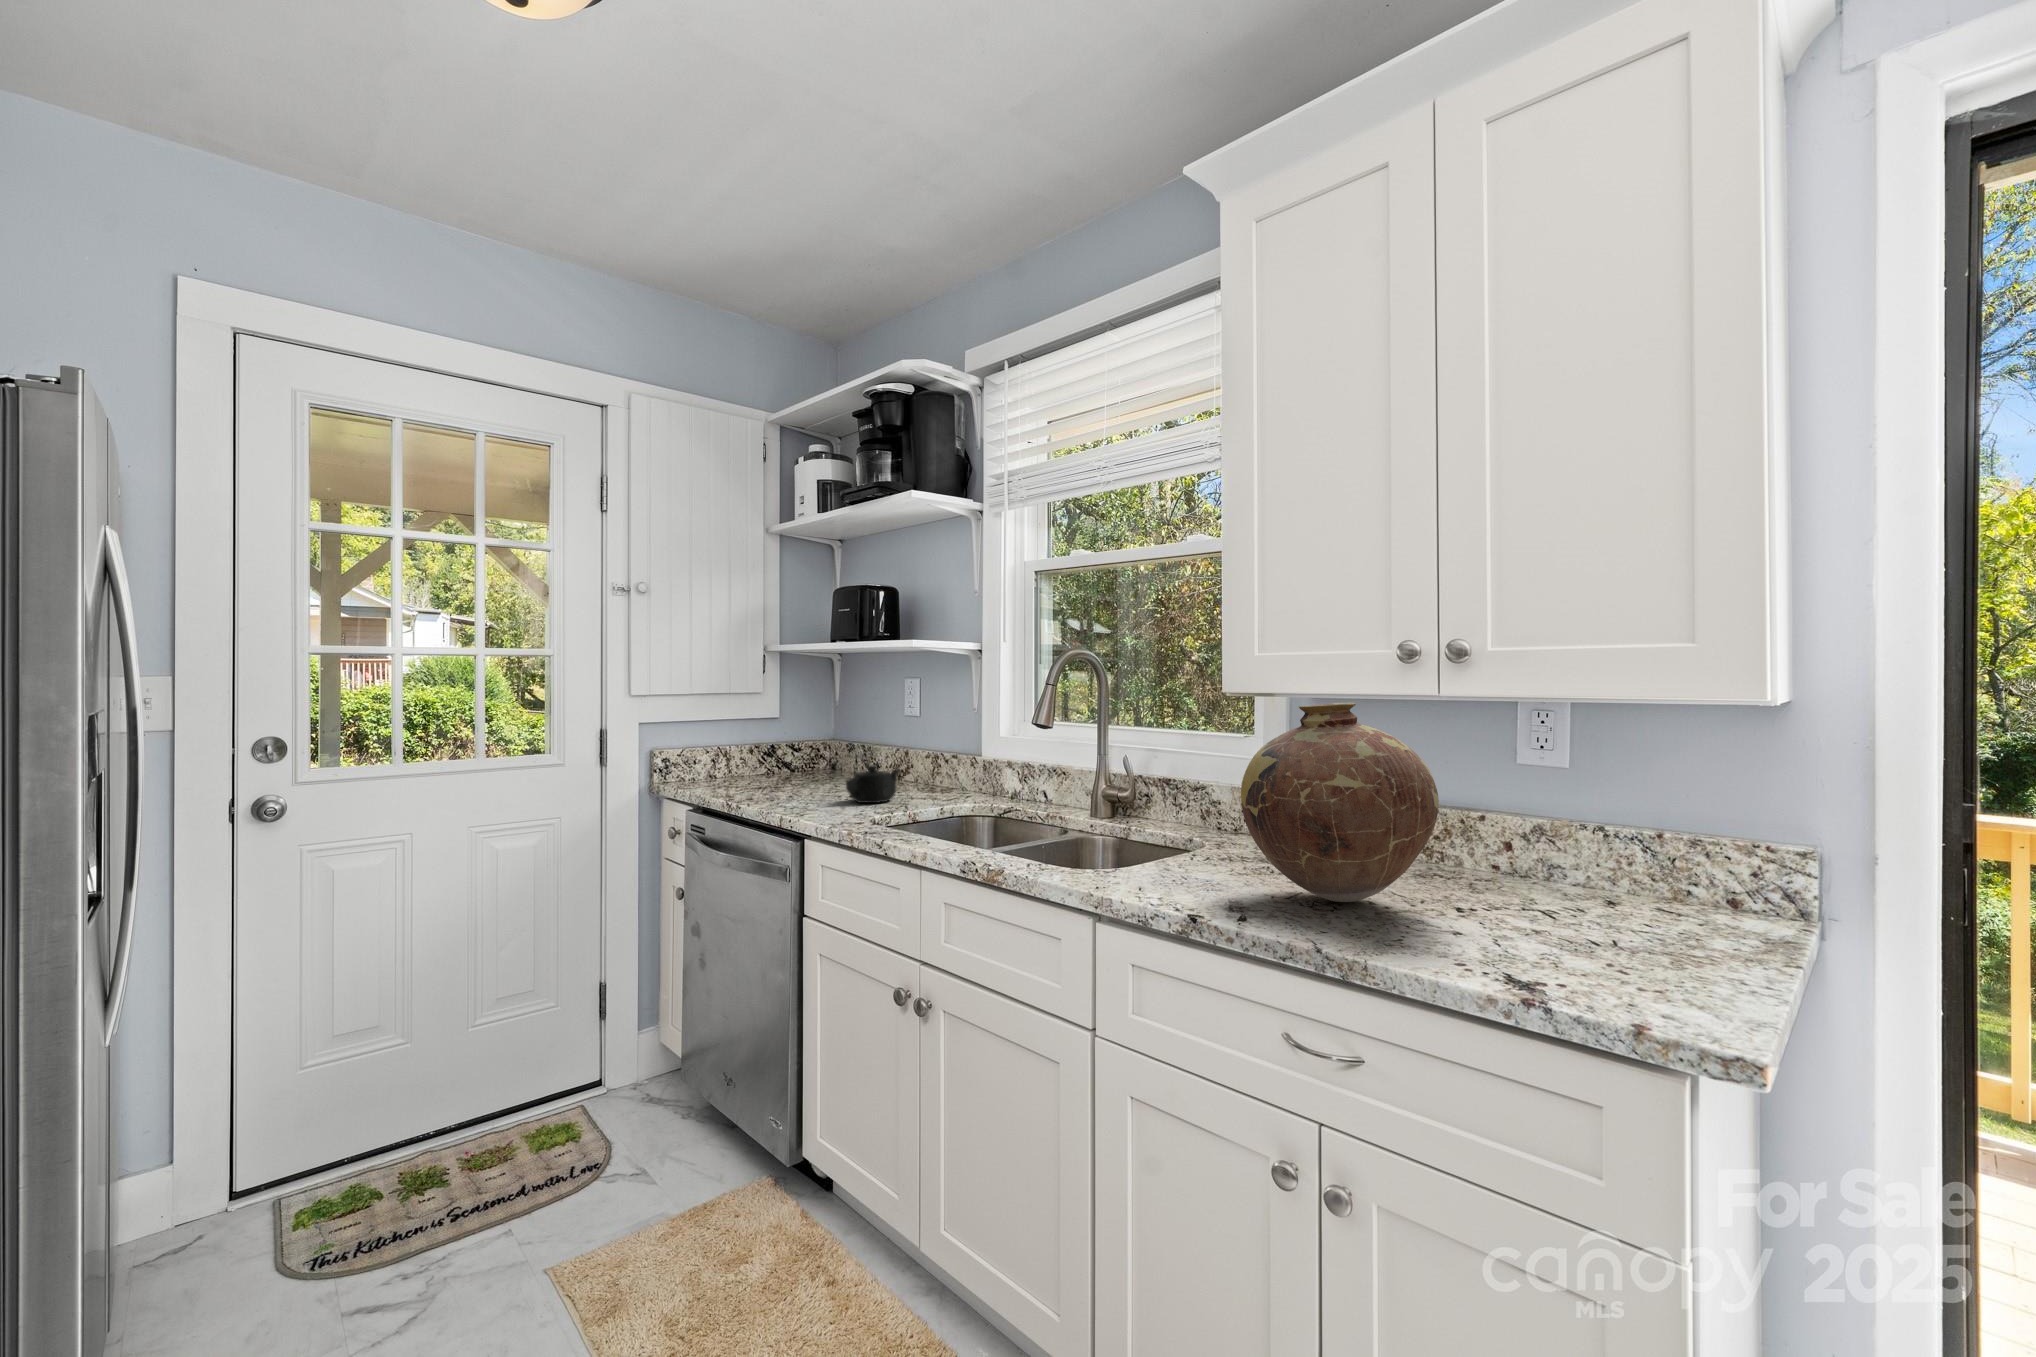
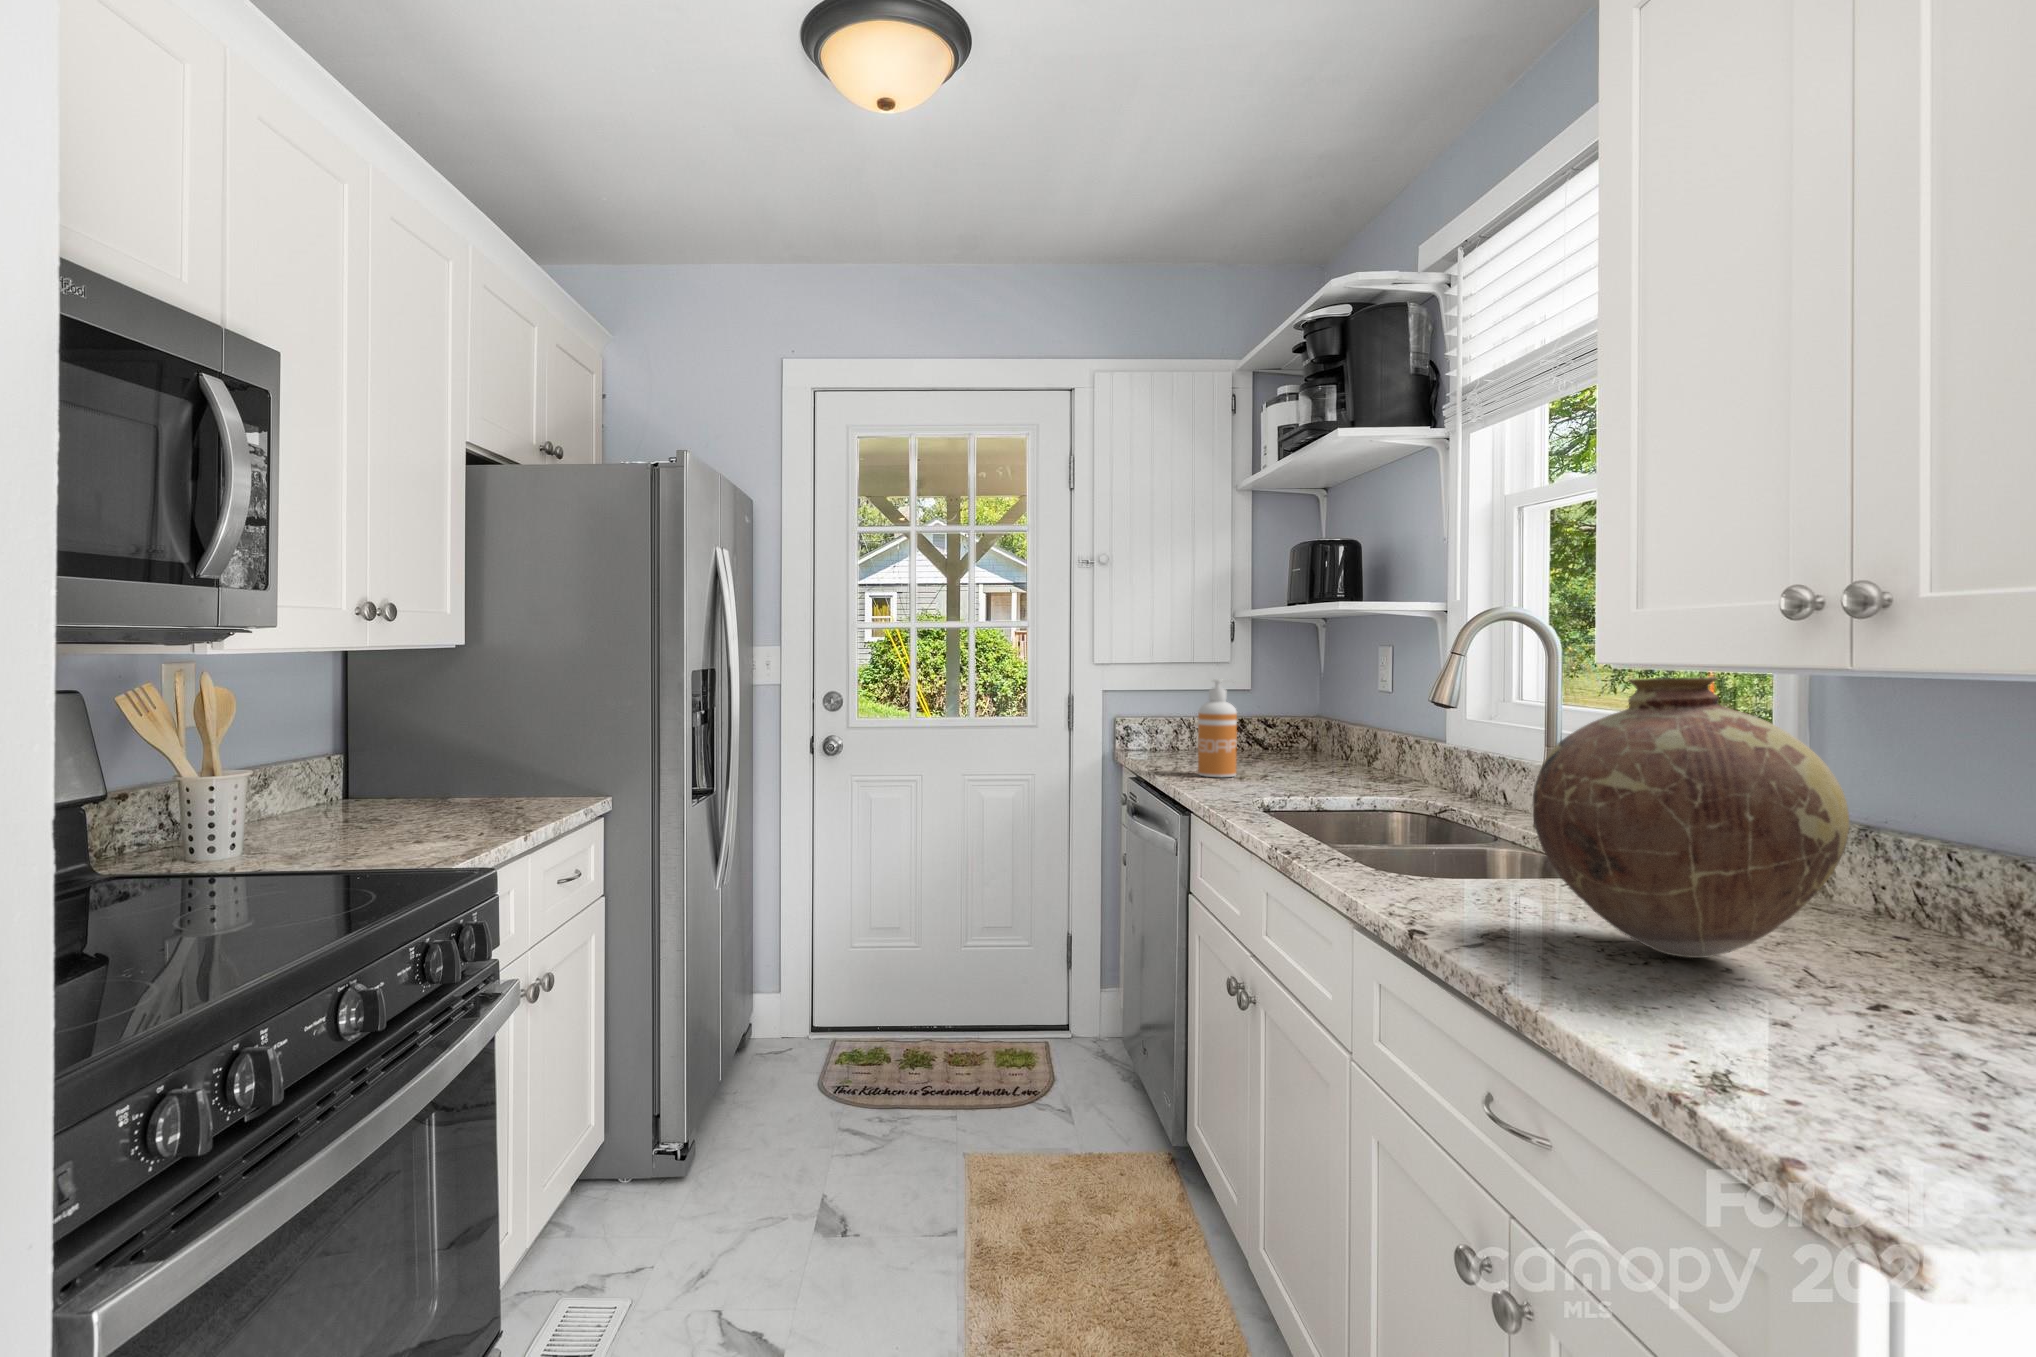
soap dispenser: none [770,714,808,805] -> present [1198,679,1237,777]
teapot: present [846,765,900,803] -> none [1271,742,1346,785]

